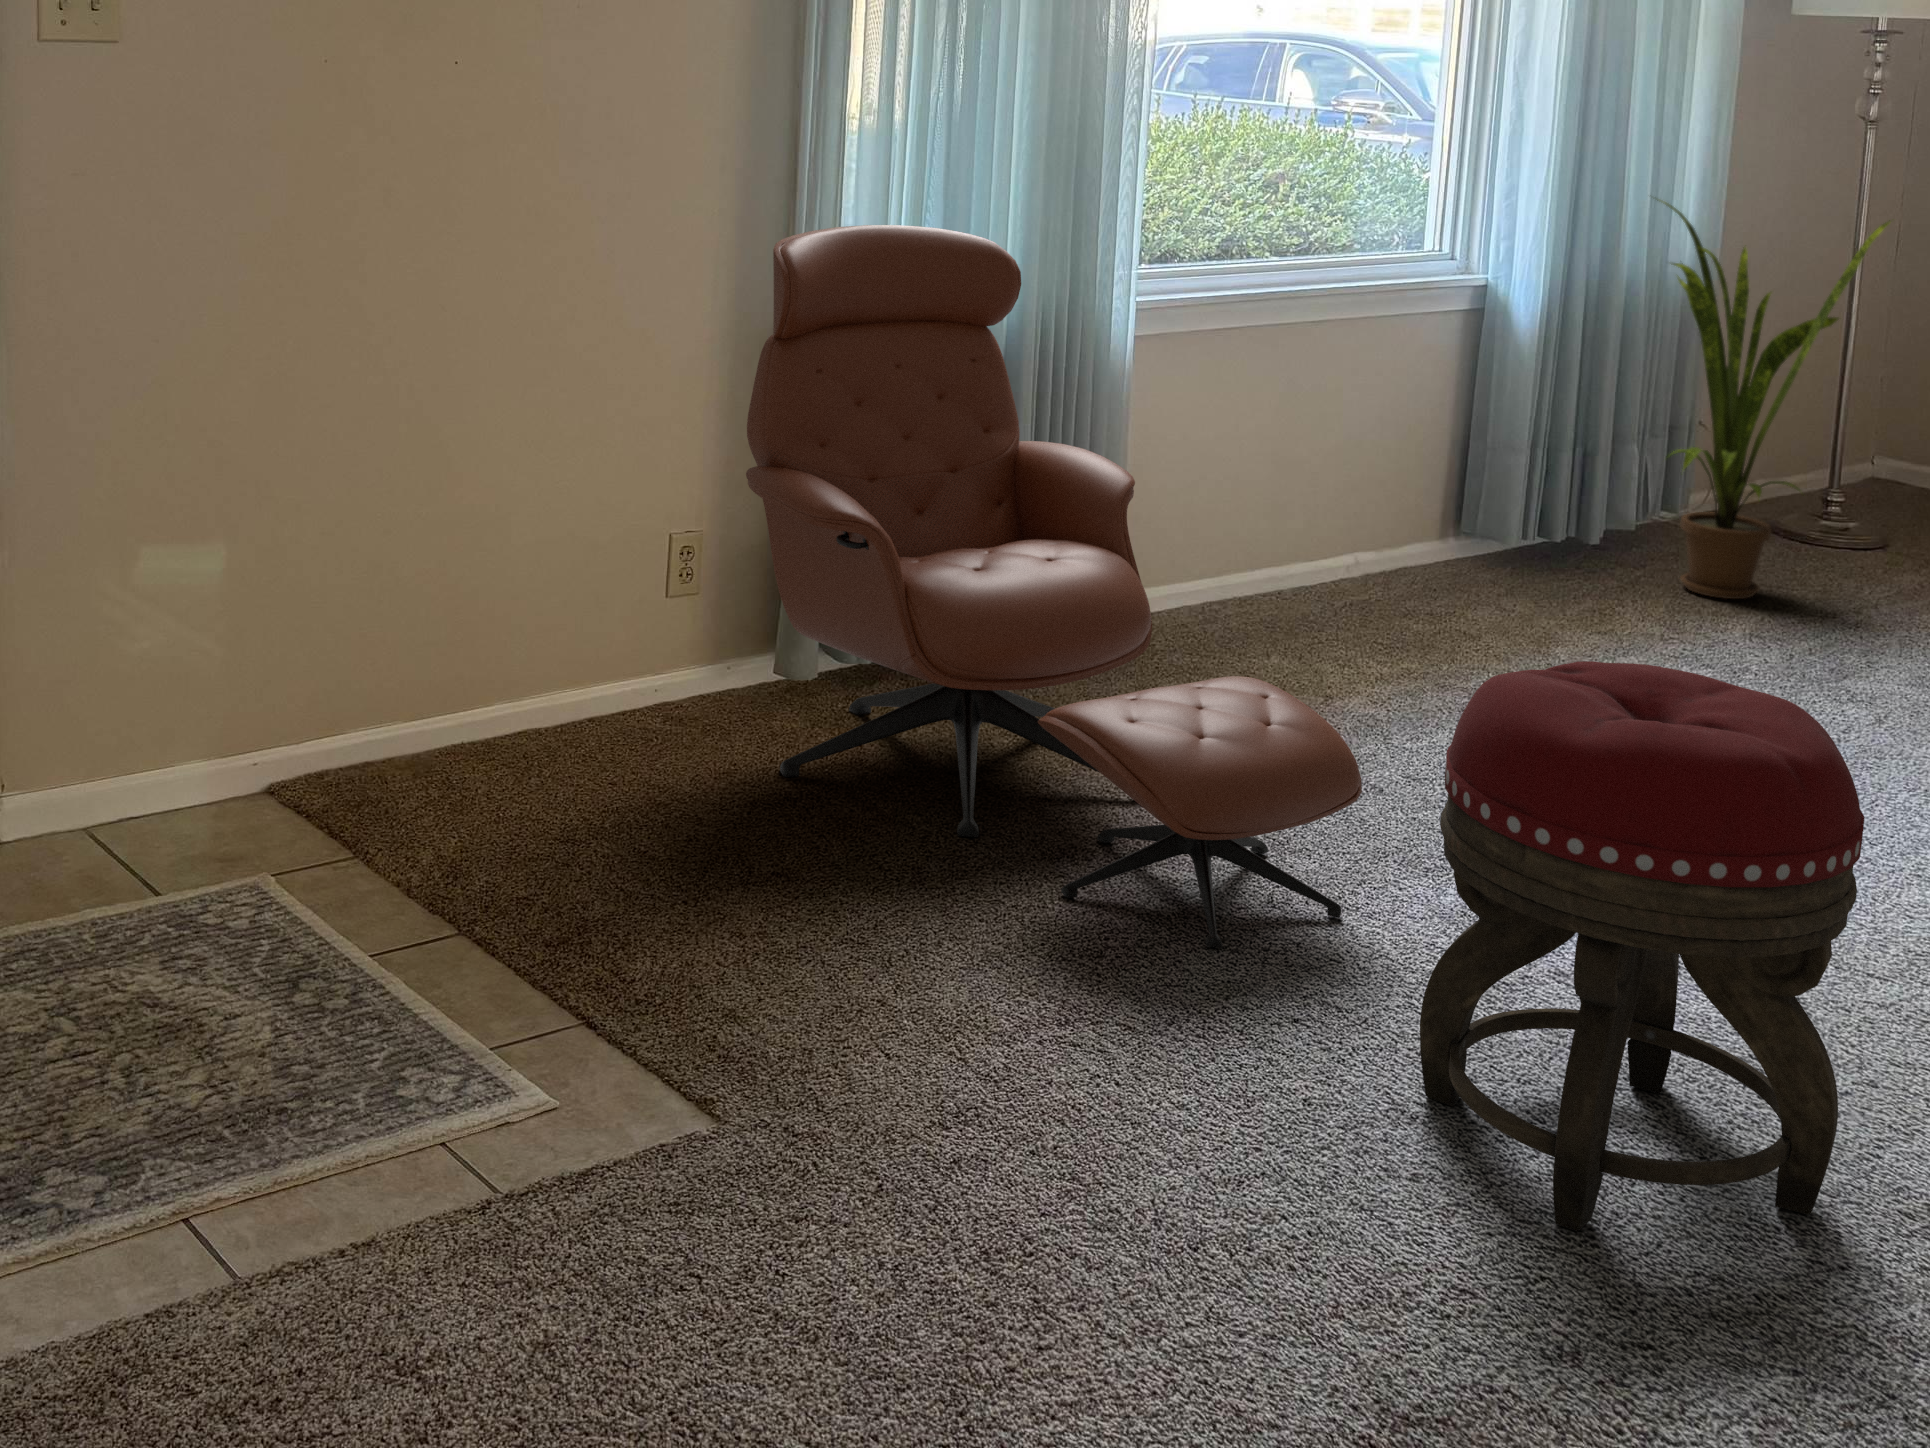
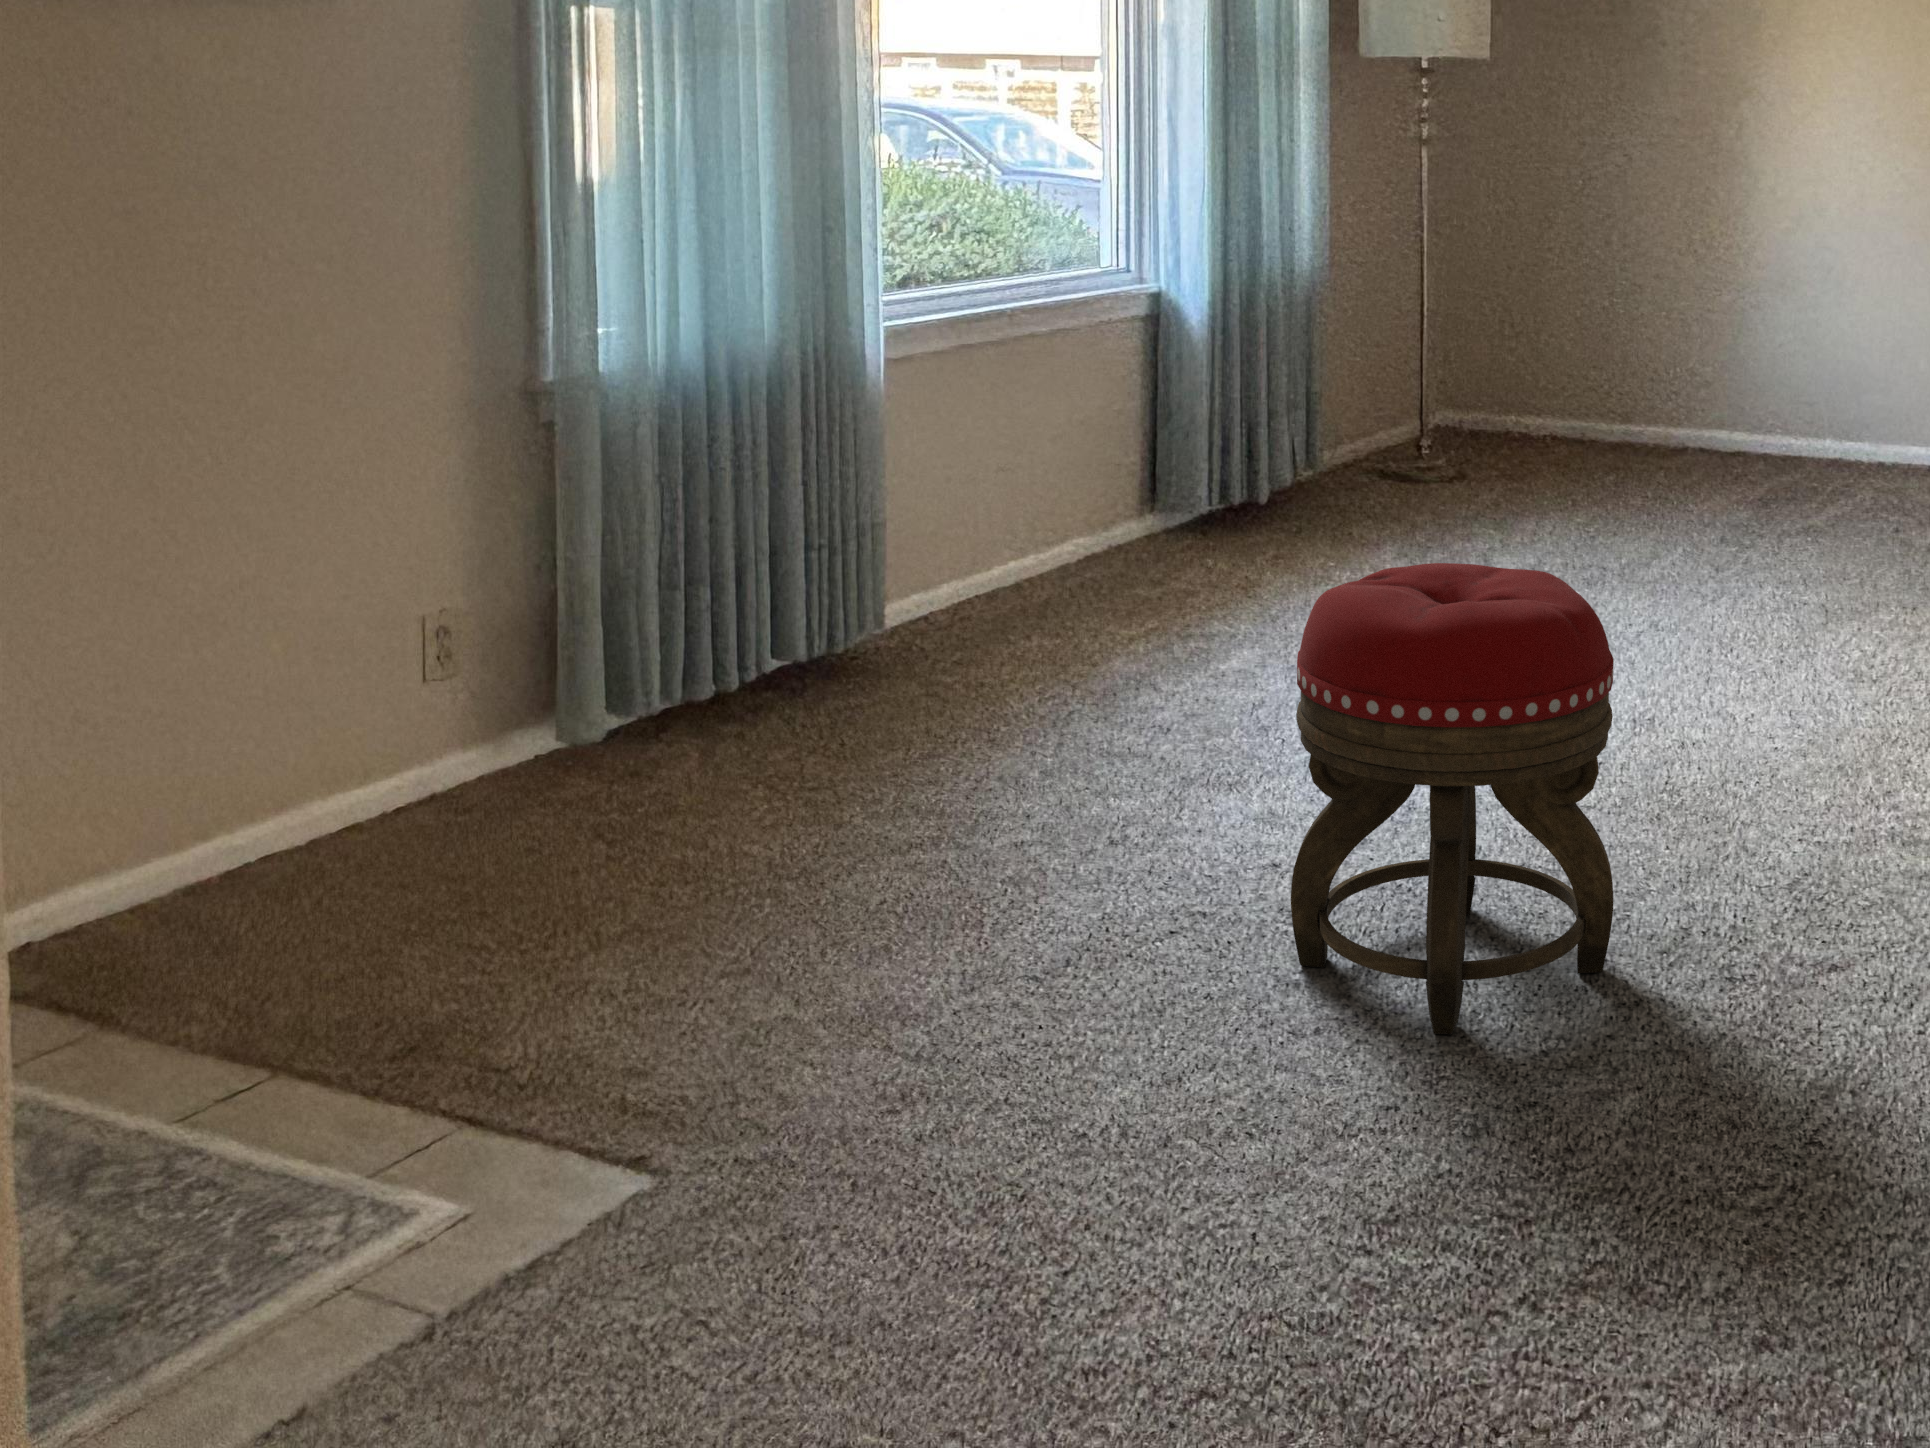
house plant: present [1663,202,1890,599] -> none [1279,207,1468,534]
lounge chair: present [746,225,1362,948] -> none [517,267,1183,893]

